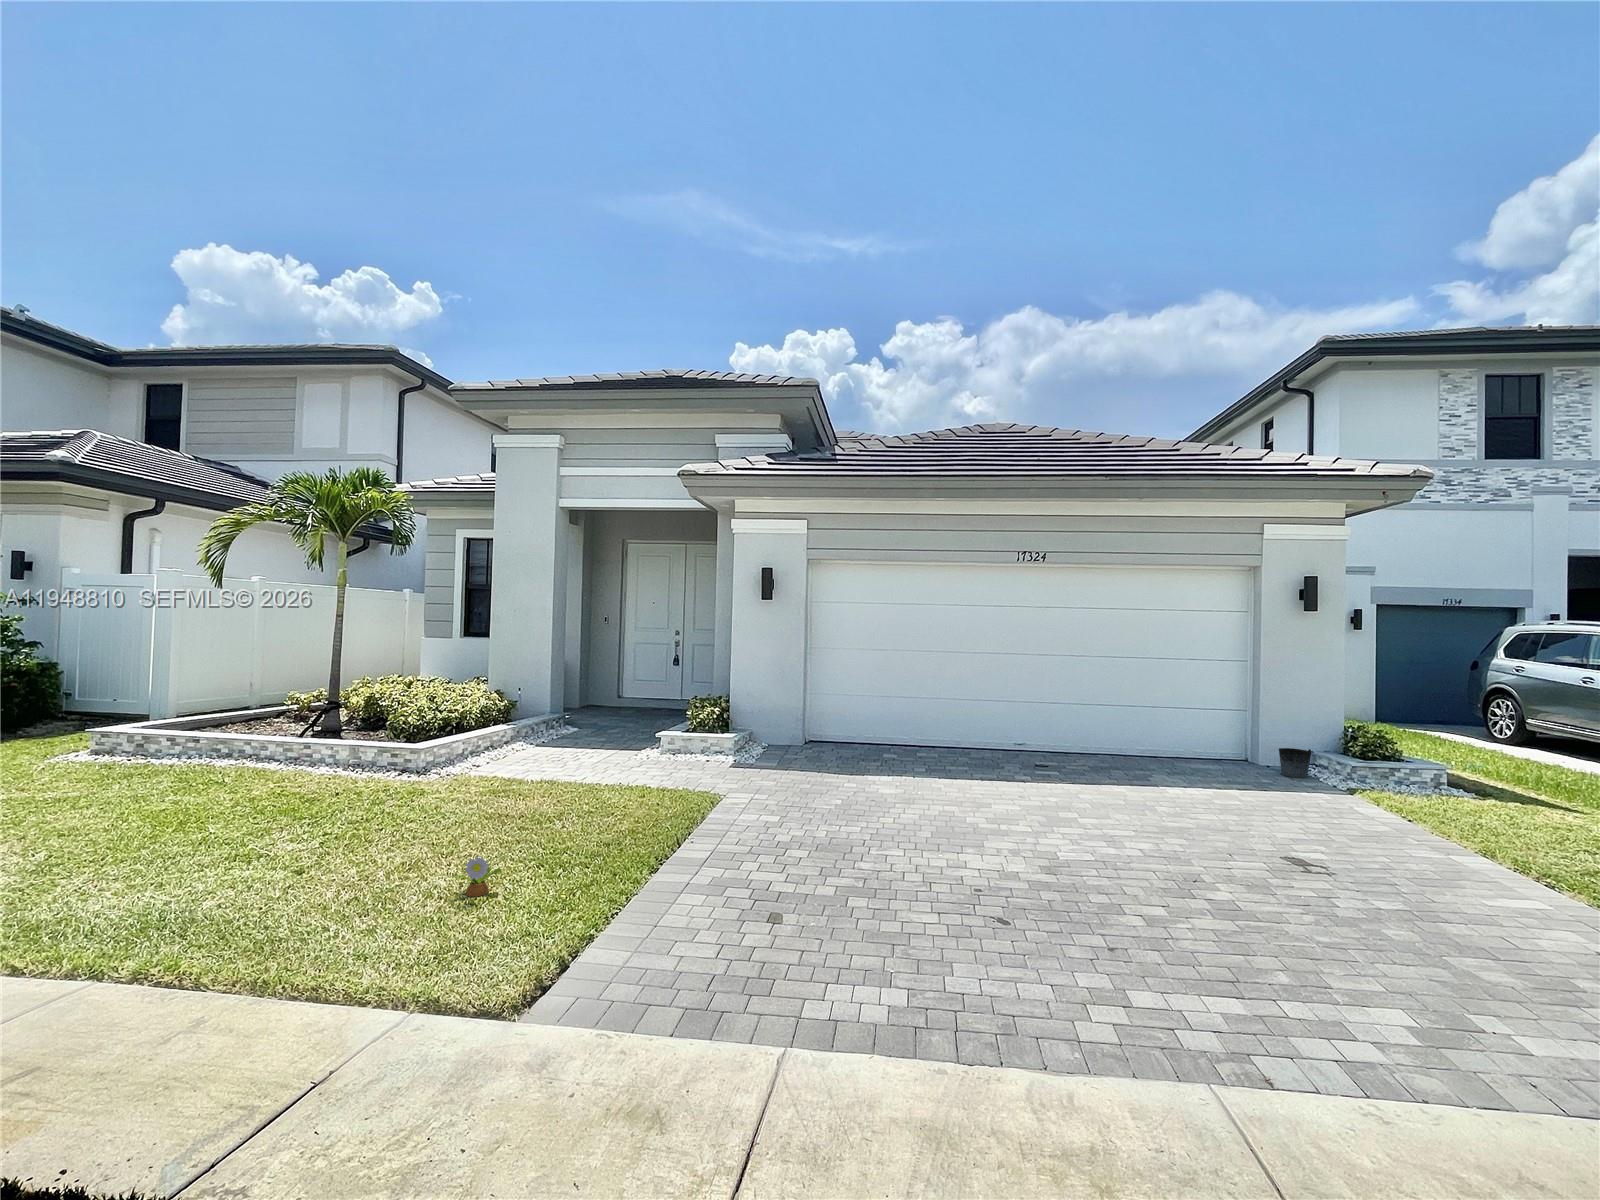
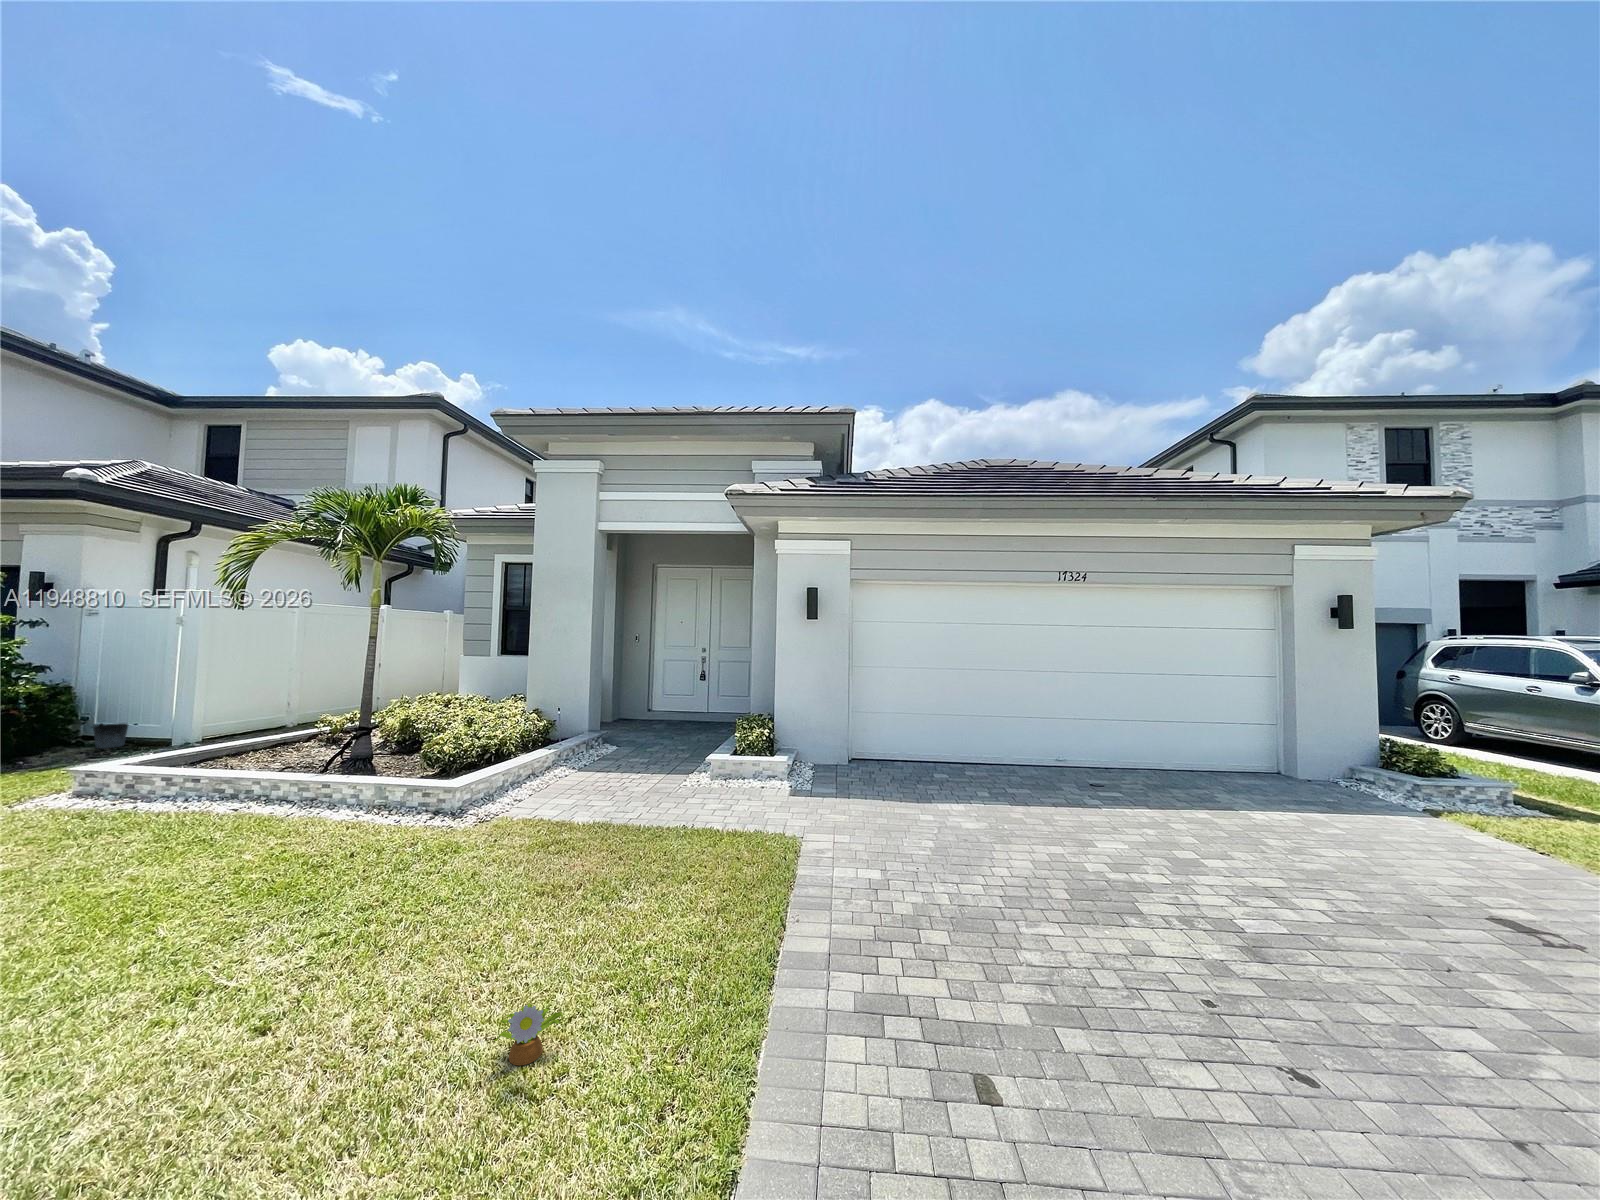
bucket: present [1279,748,1314,778] -> present [92,723,129,749]

